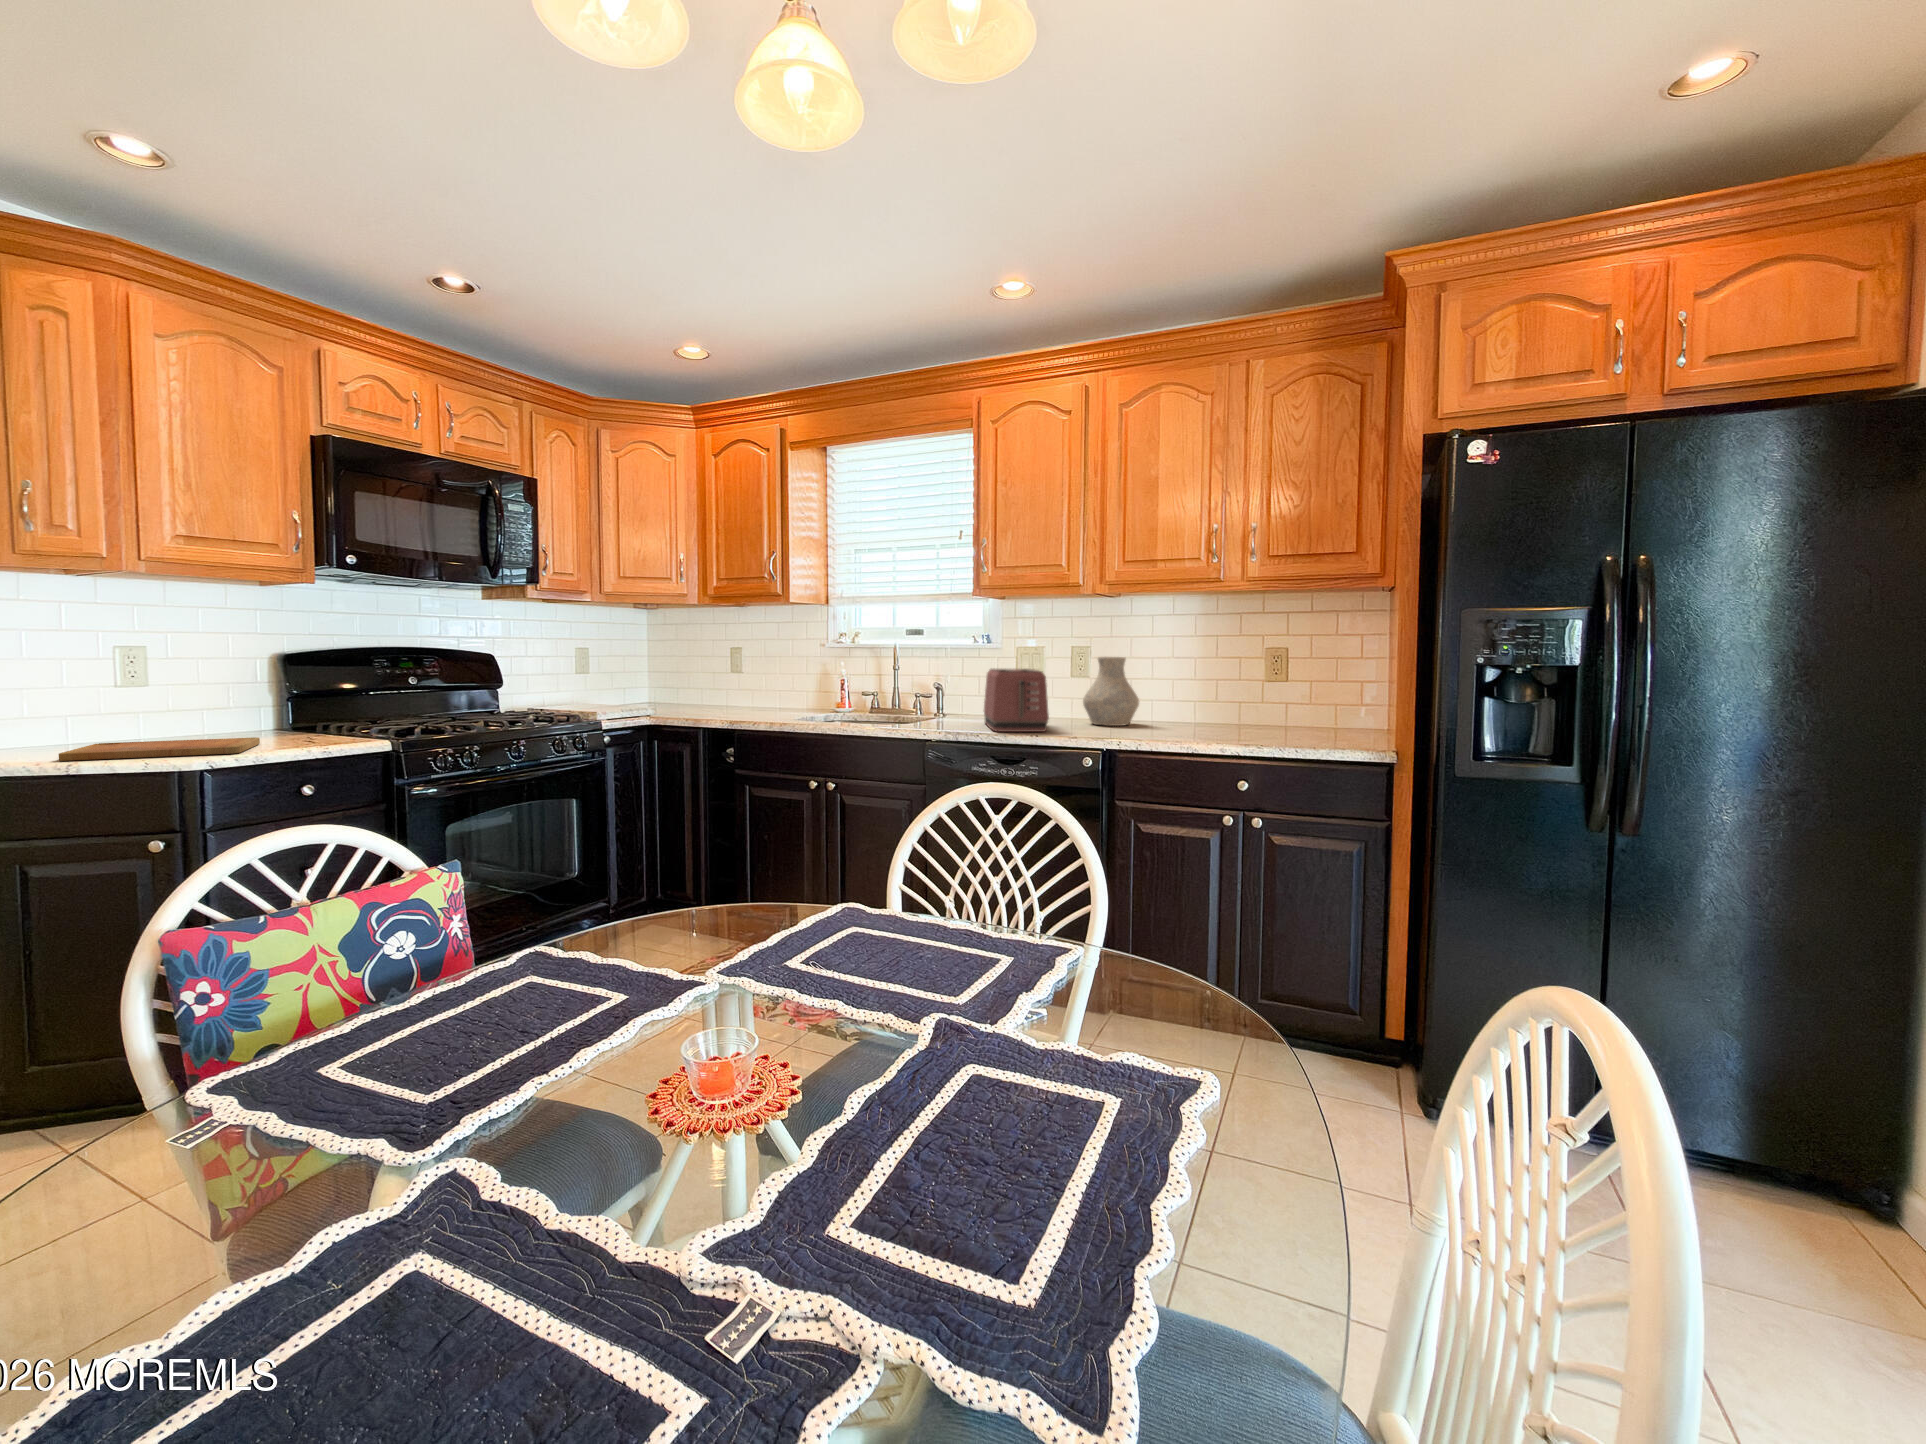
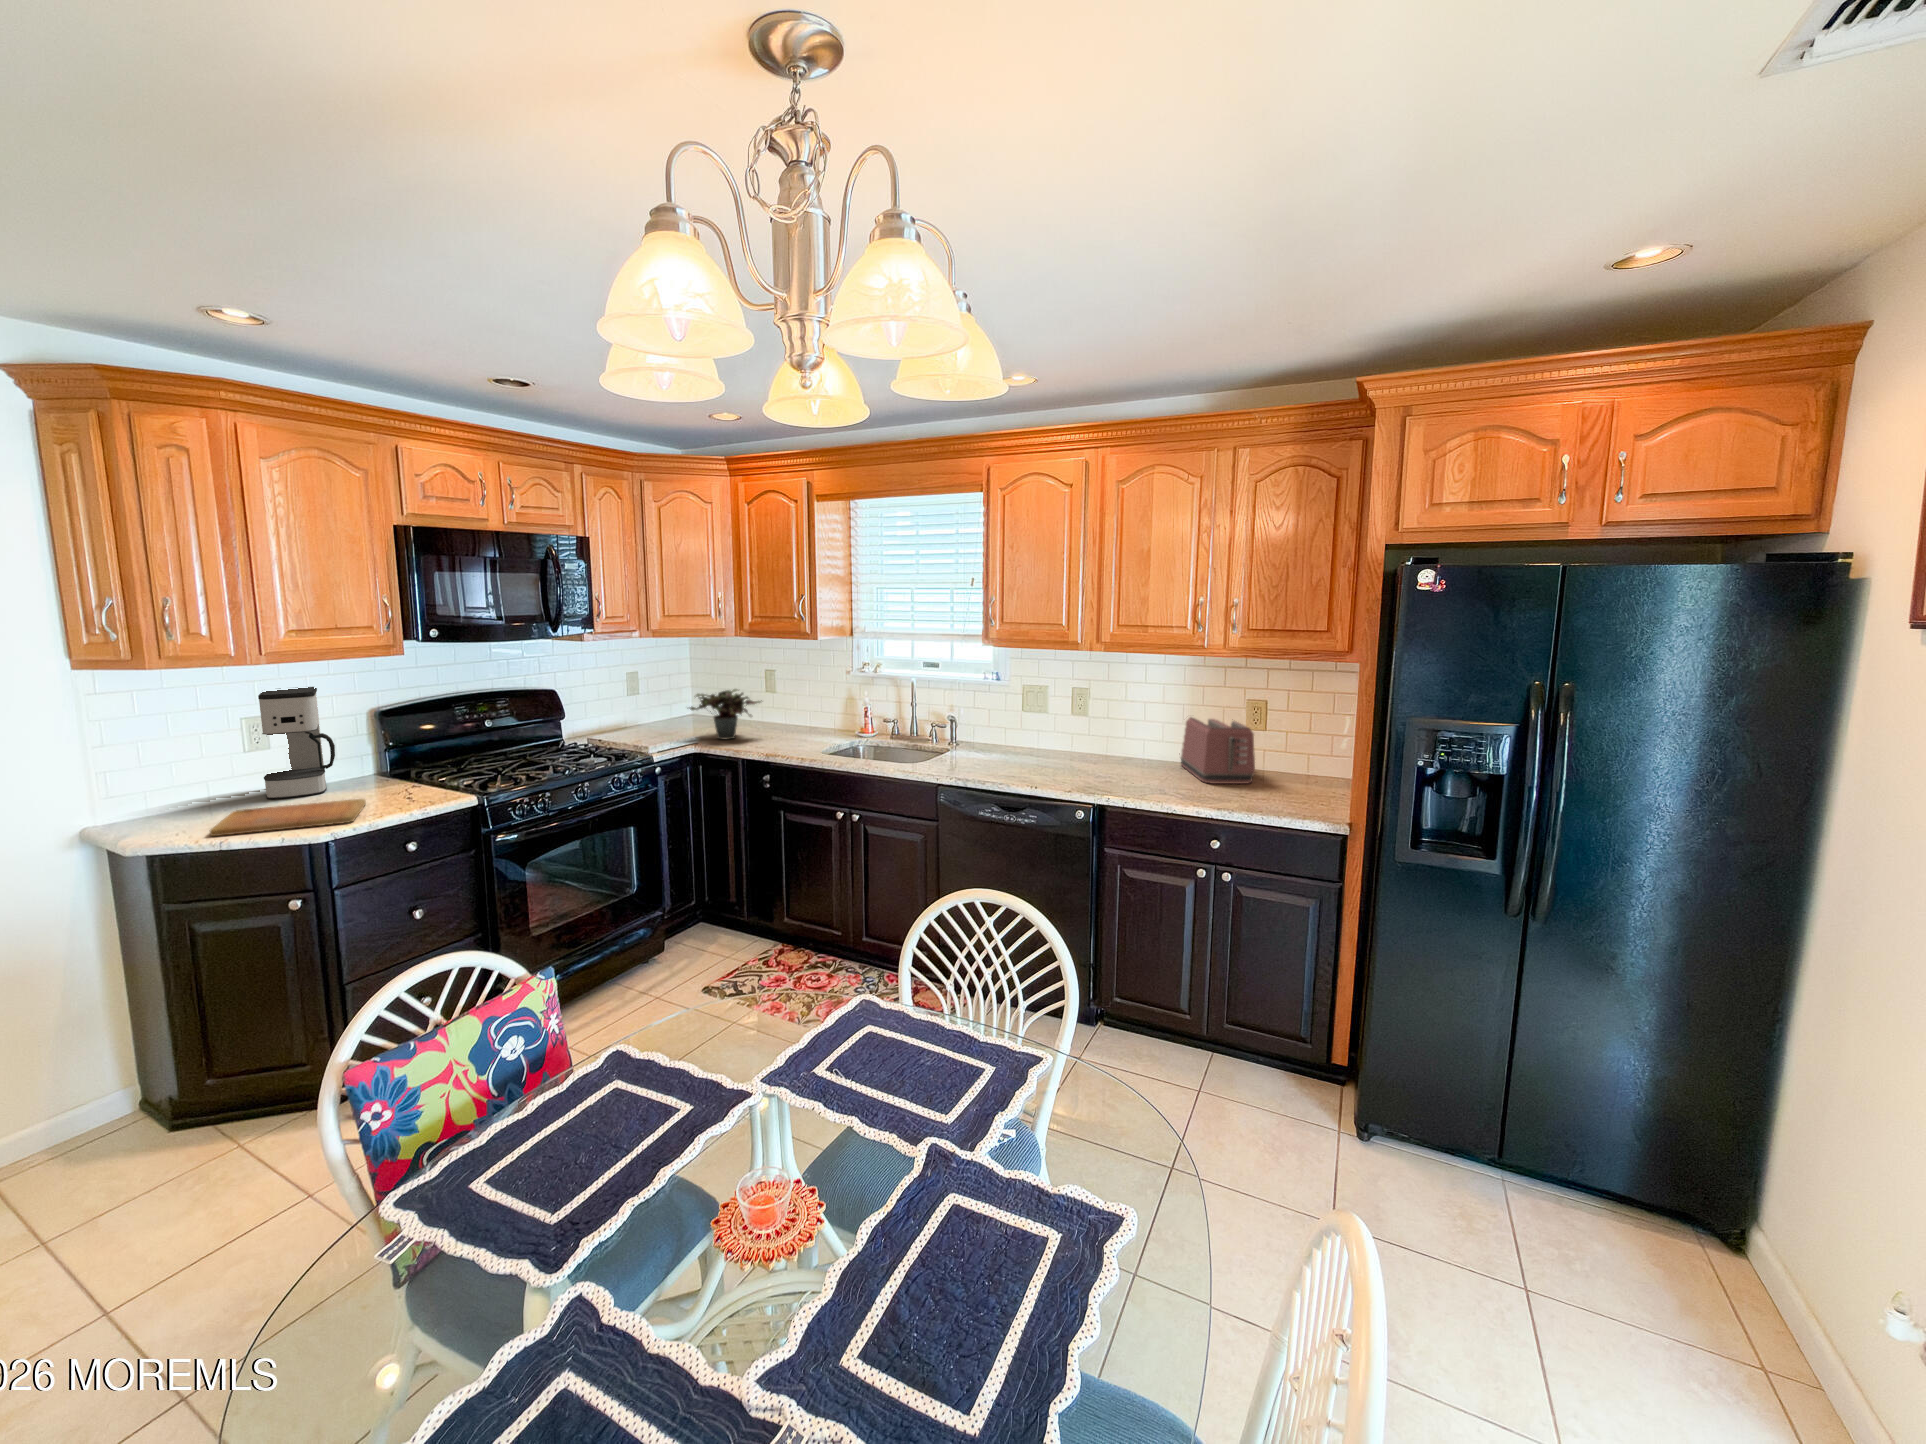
coffee maker: none [139,619,230,741] -> present [258,687,335,799]
vase: present [1083,657,1139,726] -> none [1084,700,1135,766]
potted plant: none [642,658,729,712] -> present [690,689,762,739]
toaster: present [984,669,1049,732] -> present [1181,717,1255,784]

